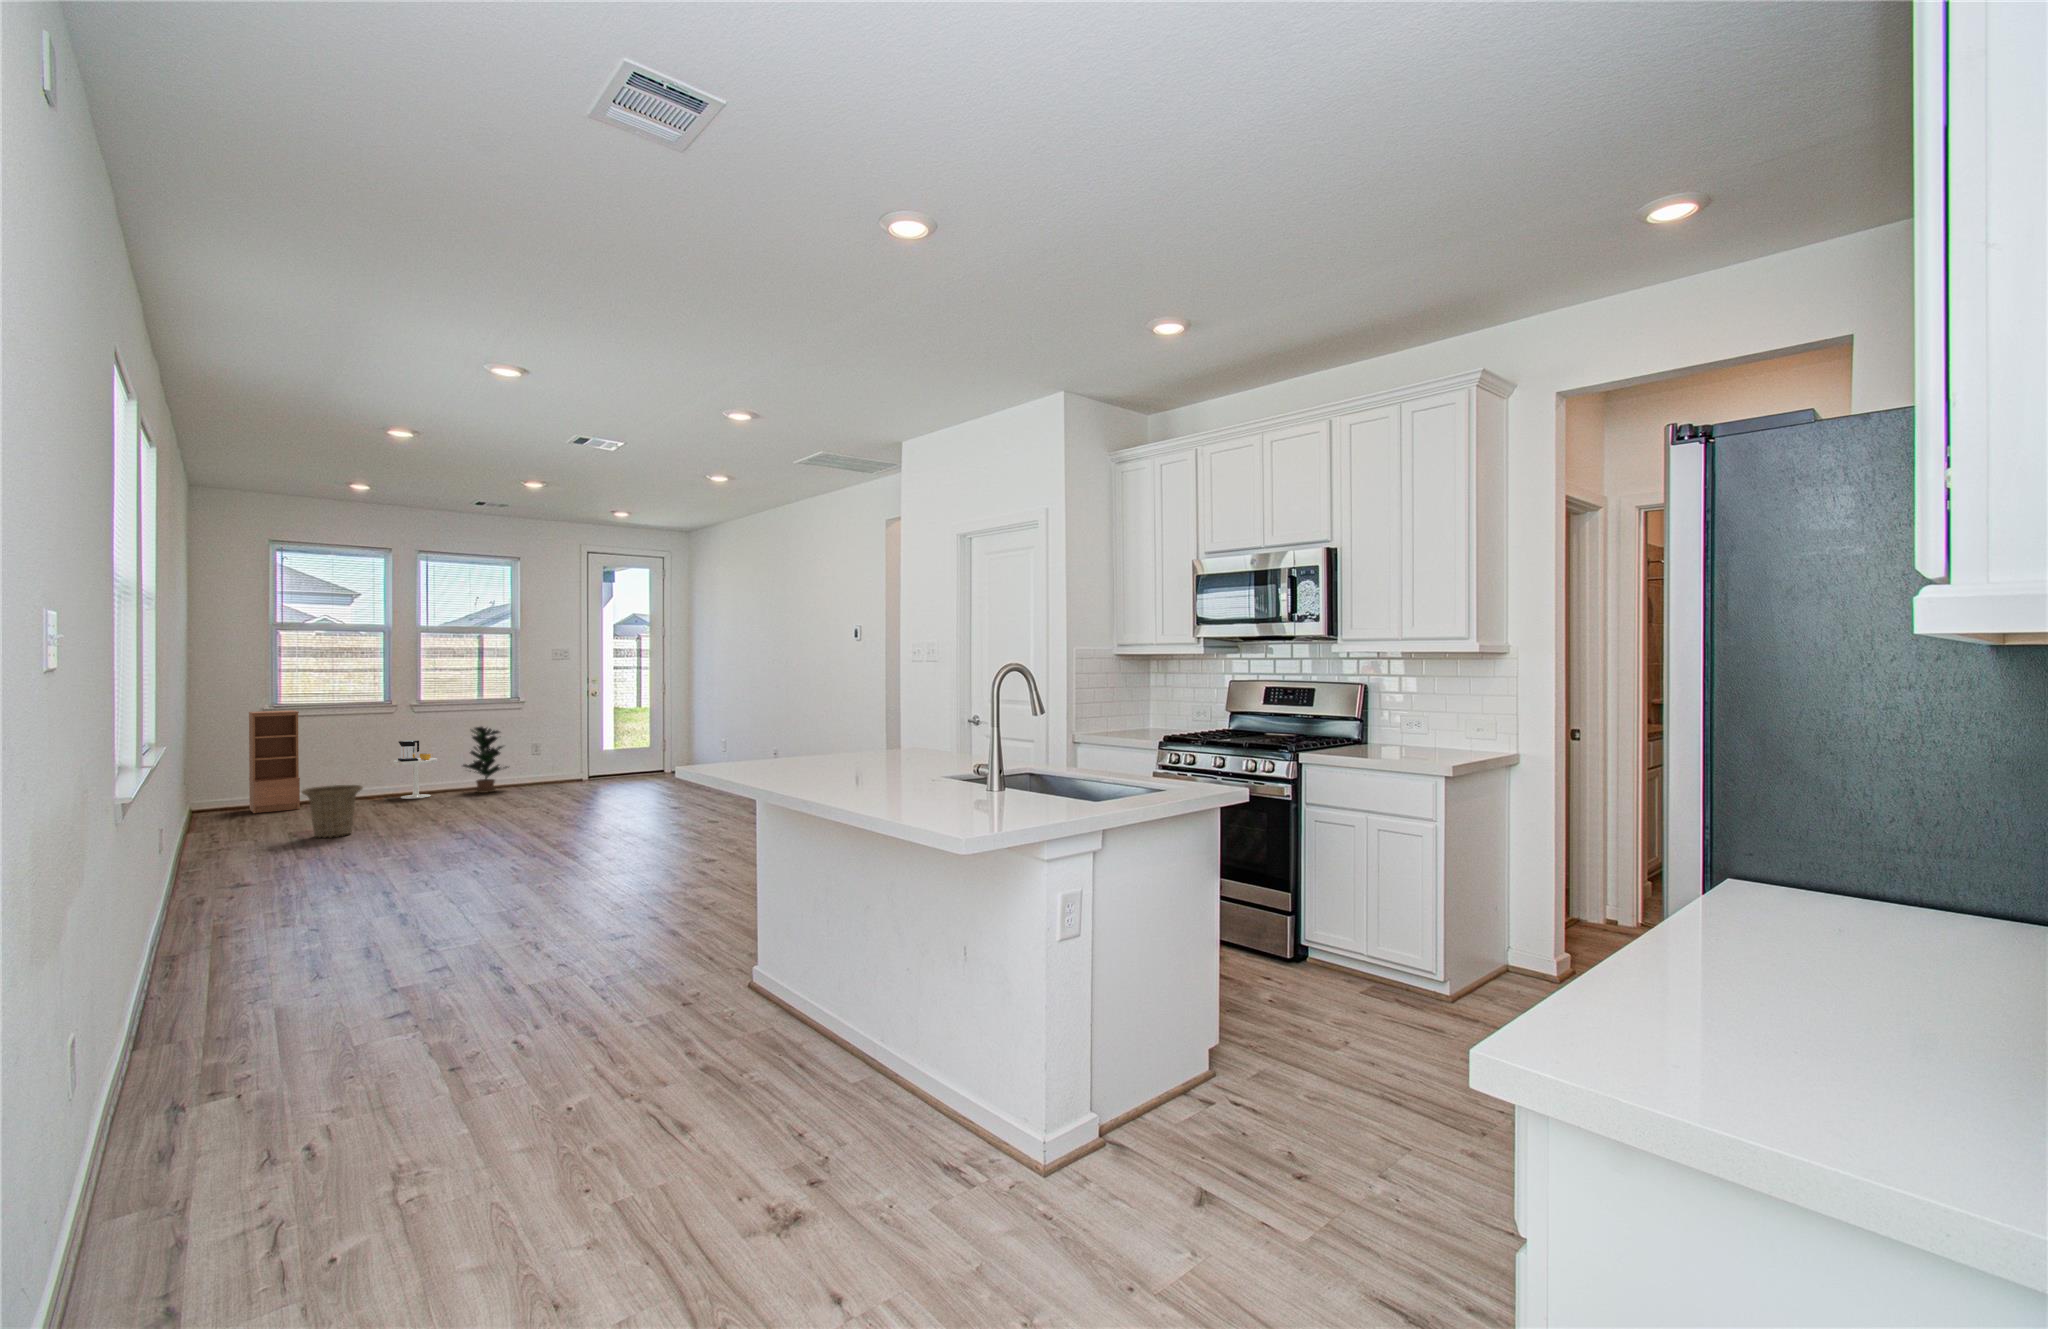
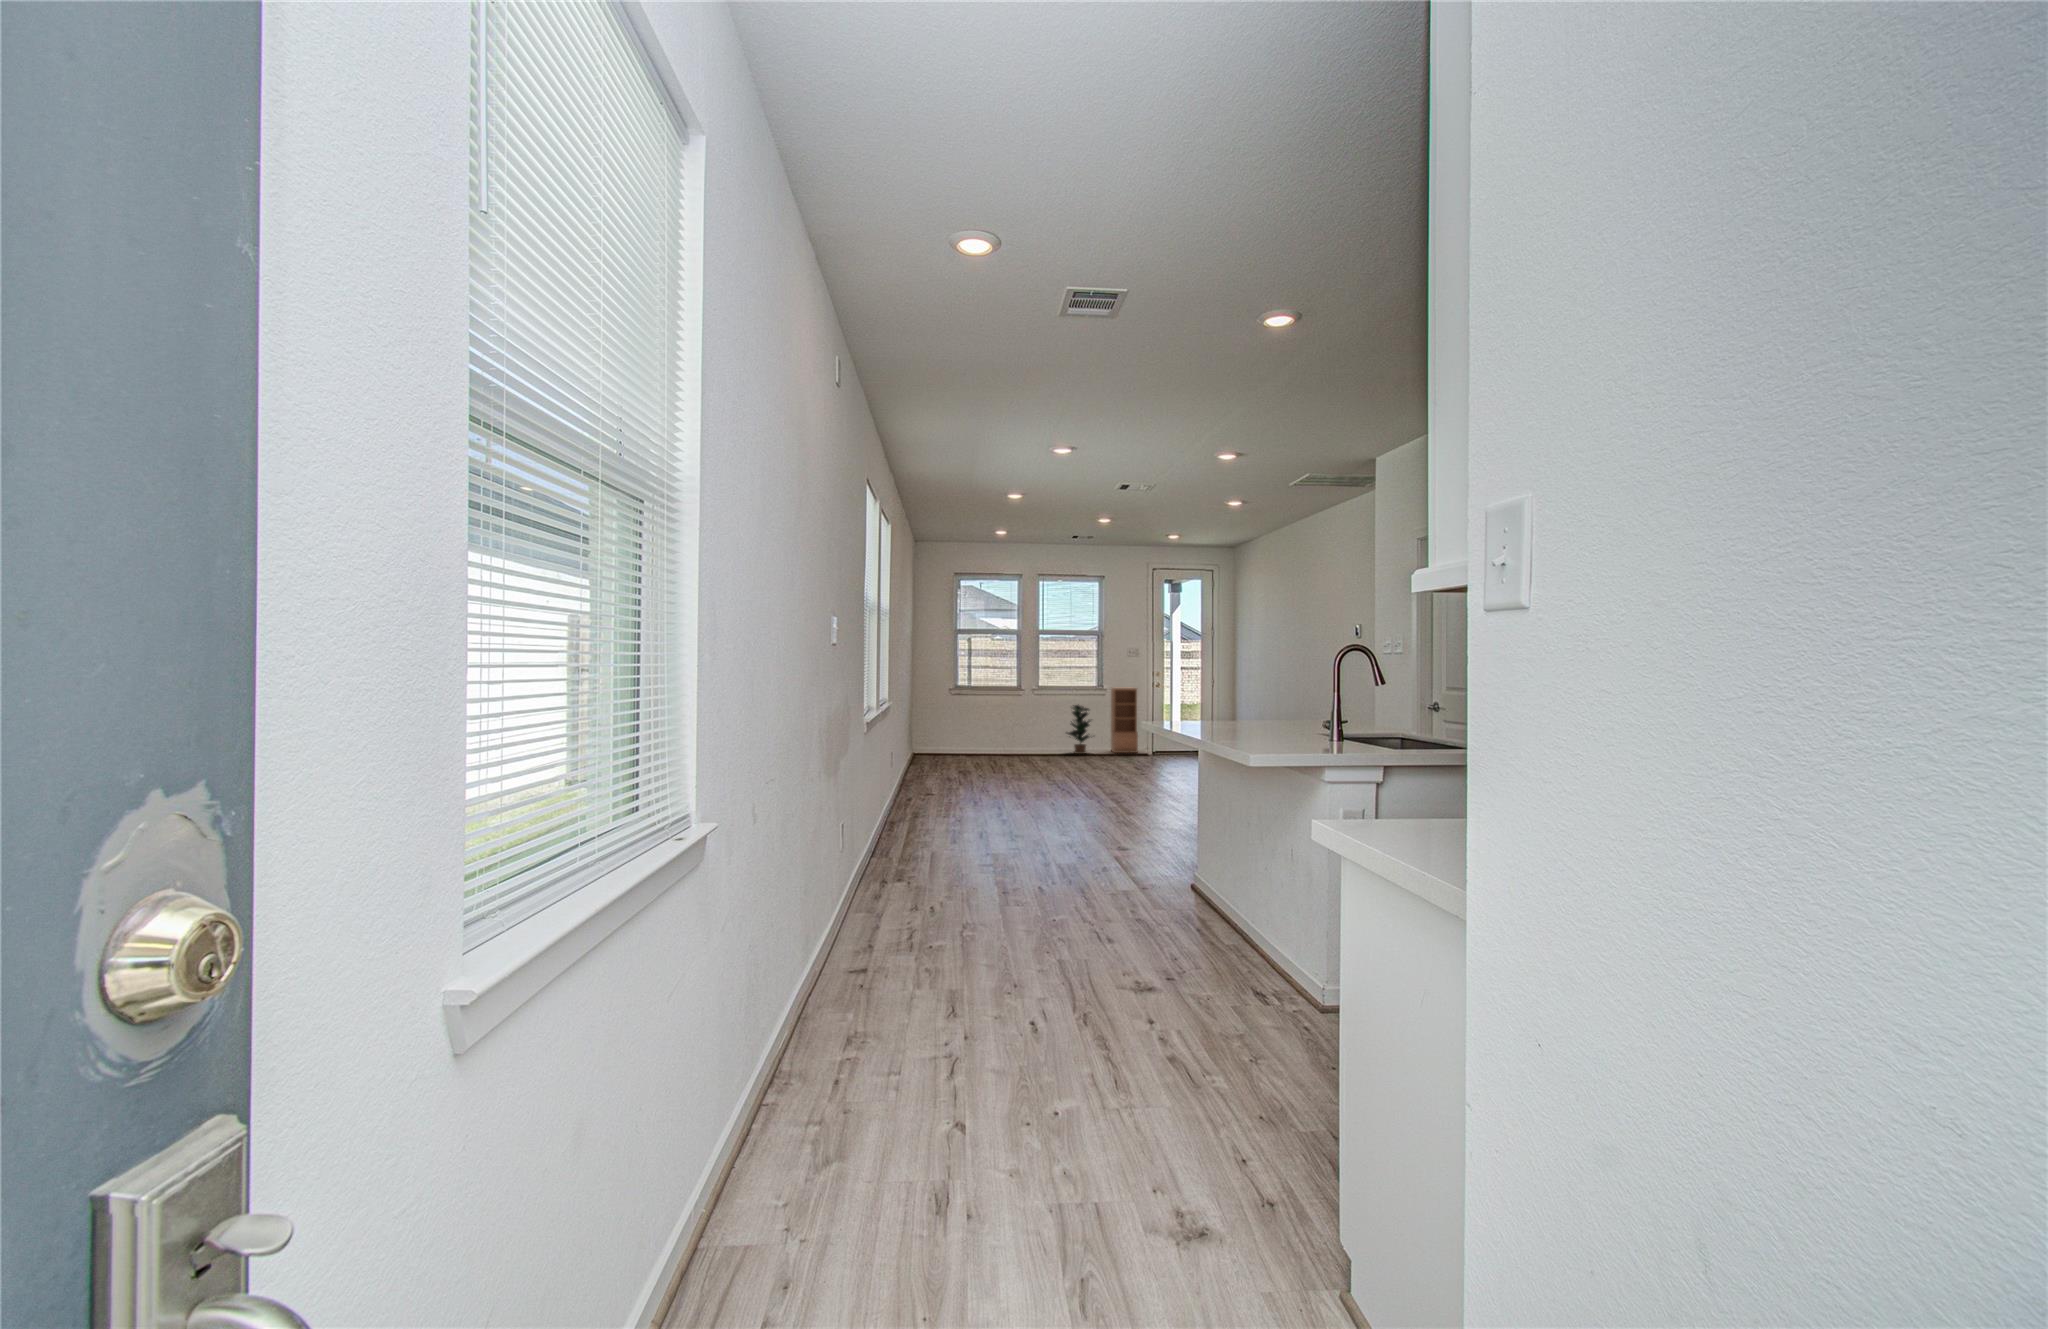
bookcase: present [249,711,300,813] -> present [1111,688,1138,753]
side table: present [393,740,437,799] -> none [1024,713,1050,754]
basket: present [302,785,363,838] -> none [967,738,1000,772]

